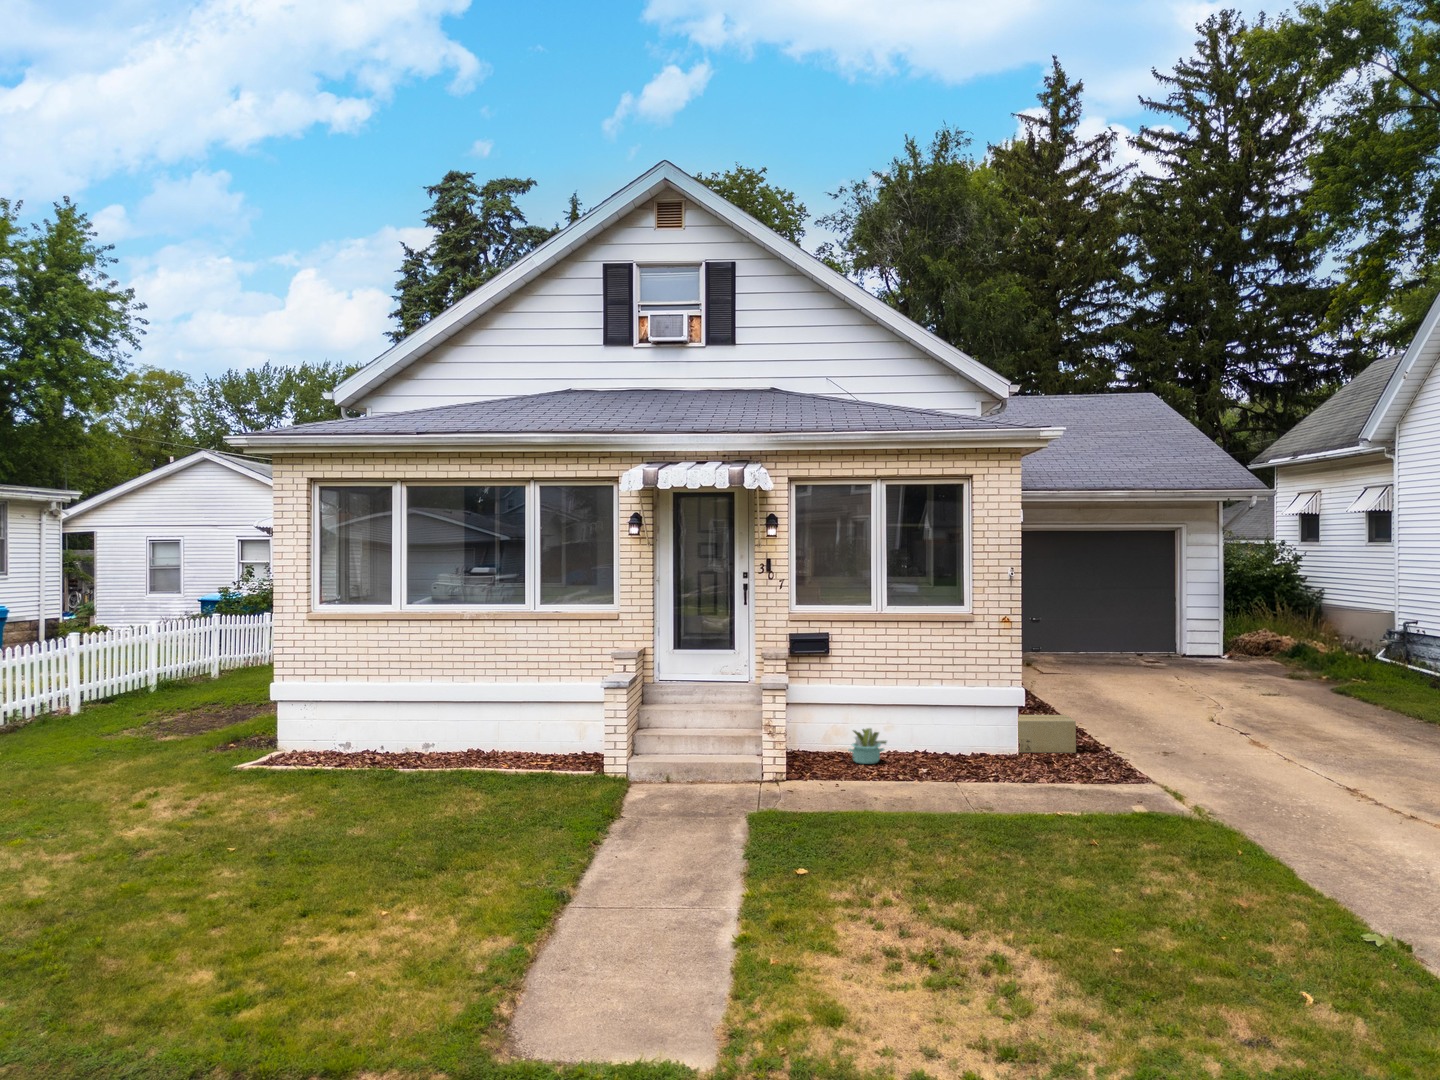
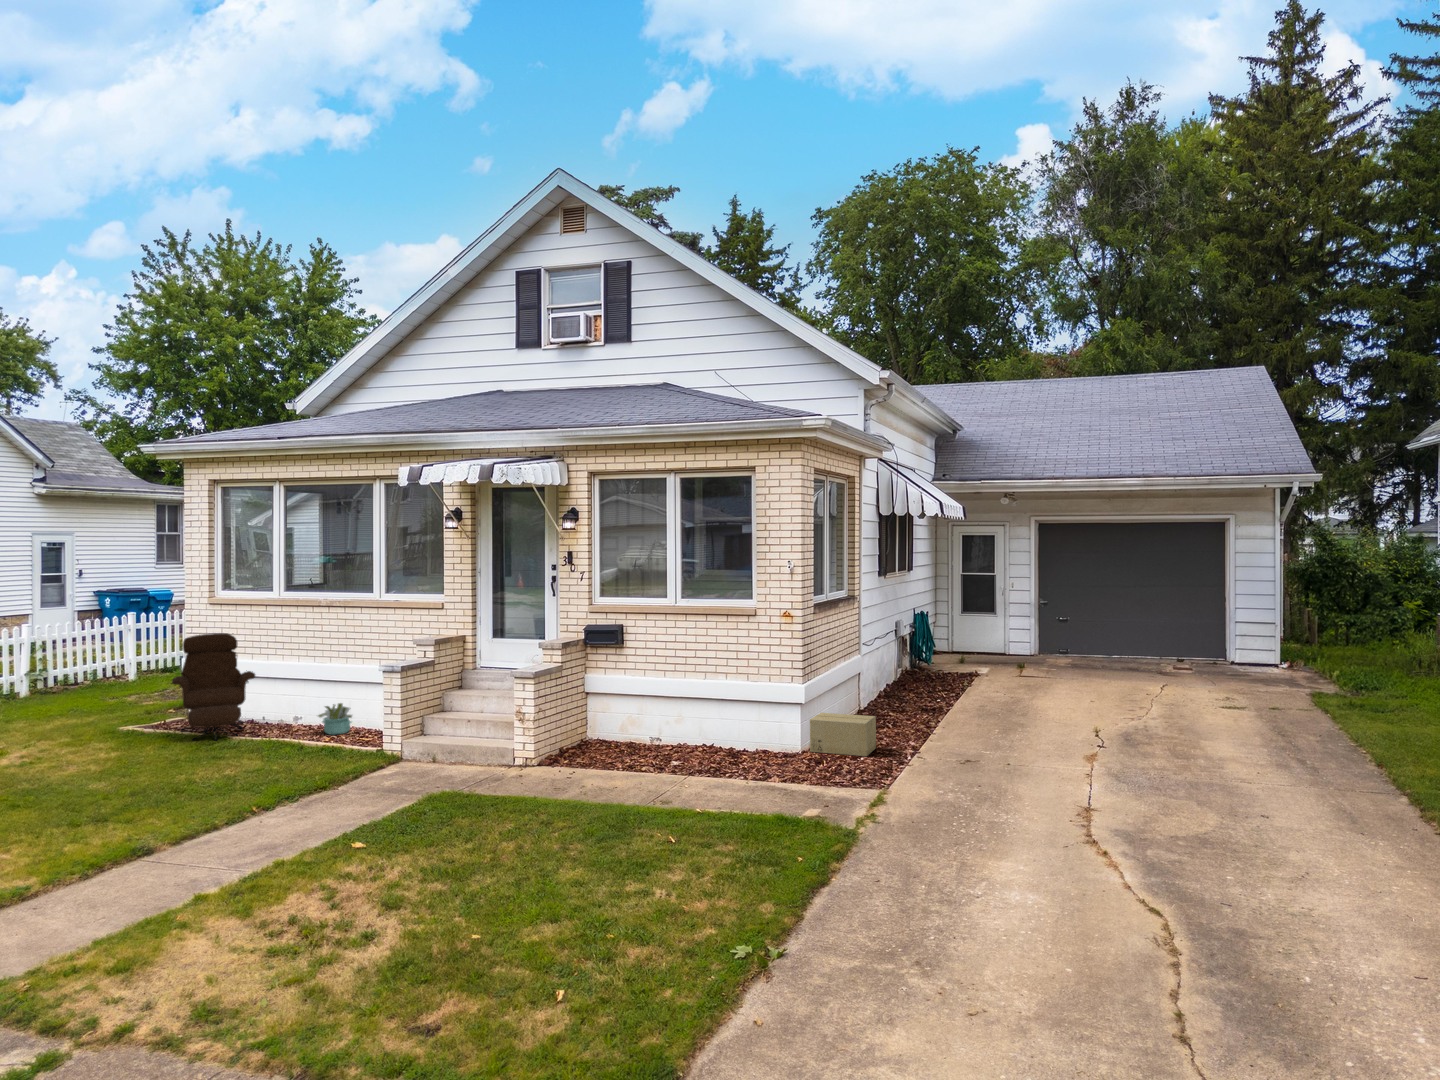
lounge chair: none [276,660,386,787] -> present [172,633,255,741]
decorative plant: present [848,728,887,764] -> present [318,703,352,735]

